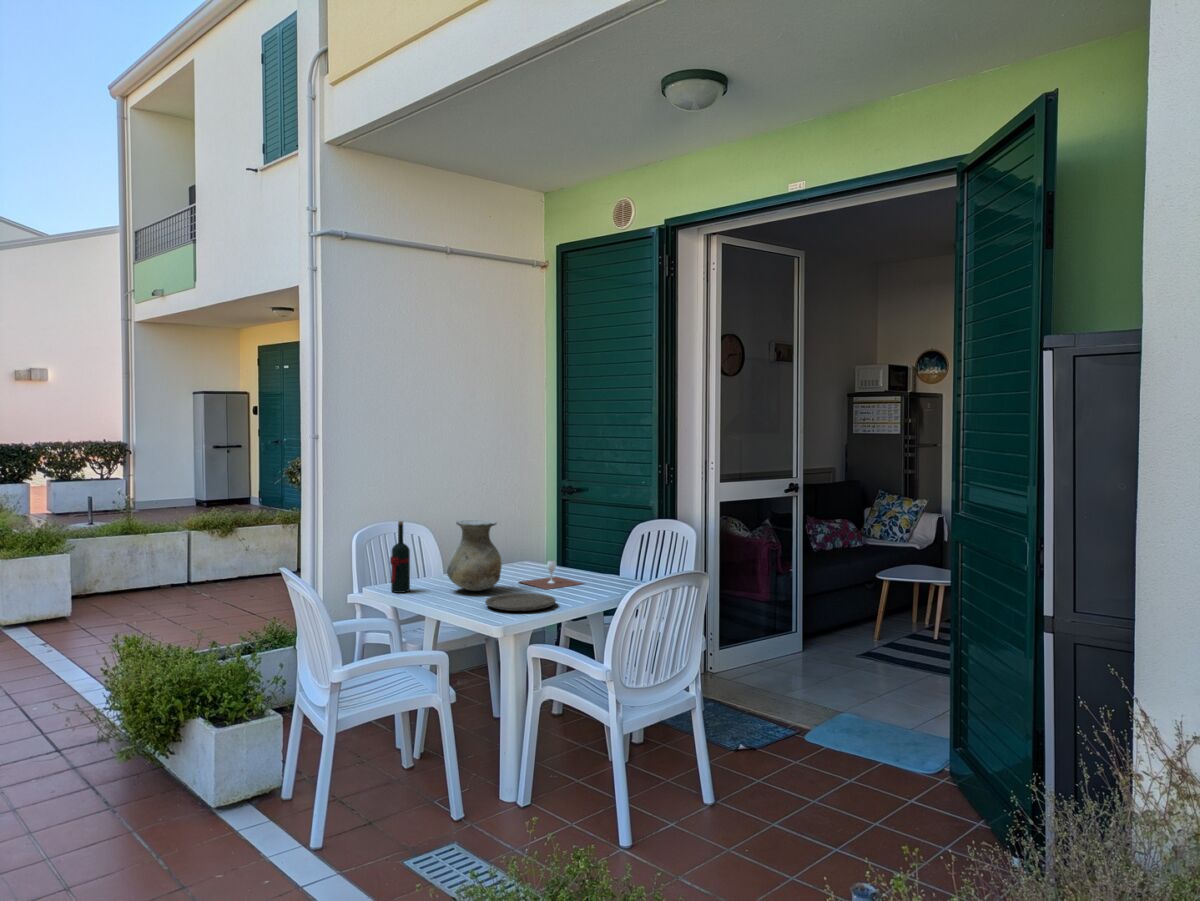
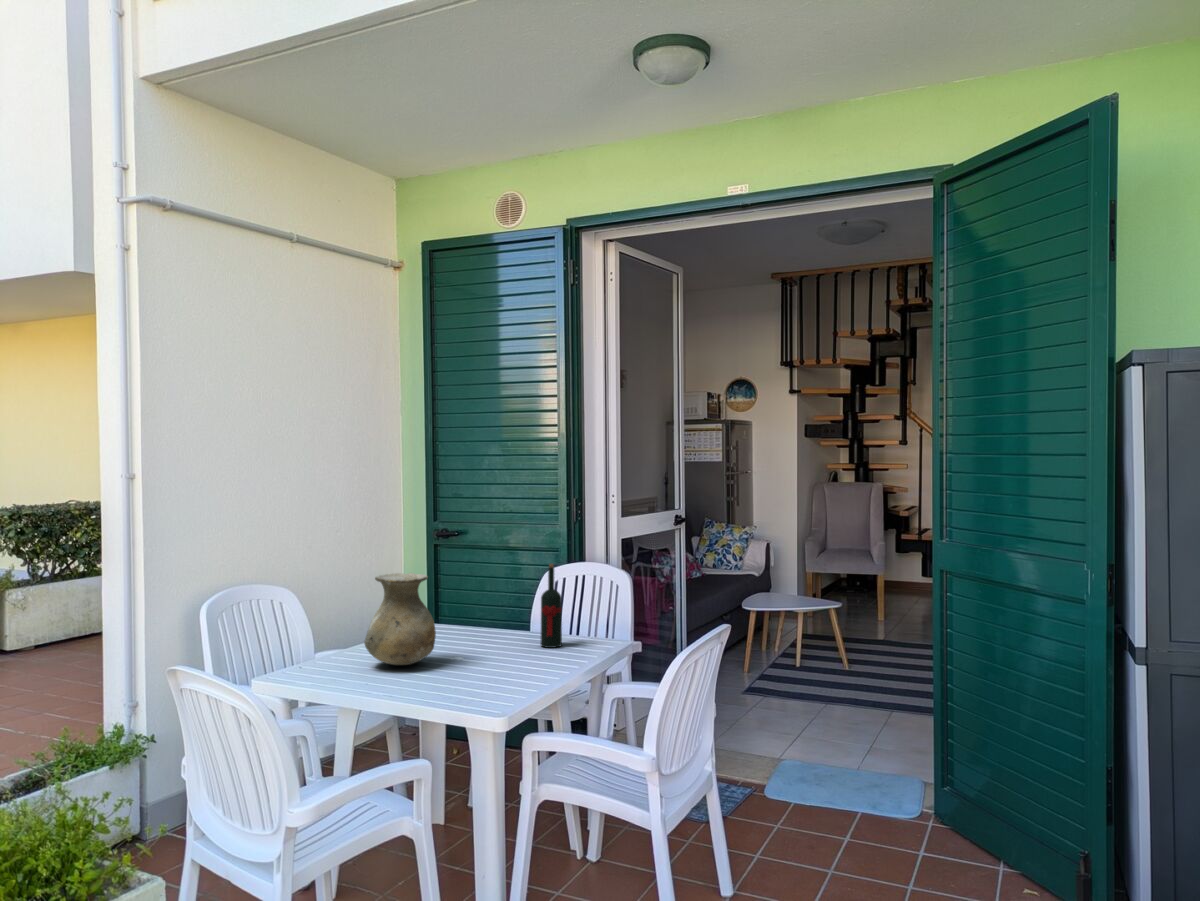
wine bottle: present [390,521,410,593] -> present [541,564,562,648]
wine glass: present [519,560,583,589] -> none [440,618,524,656]
plate: present [485,593,556,611] -> none [442,662,533,688]

